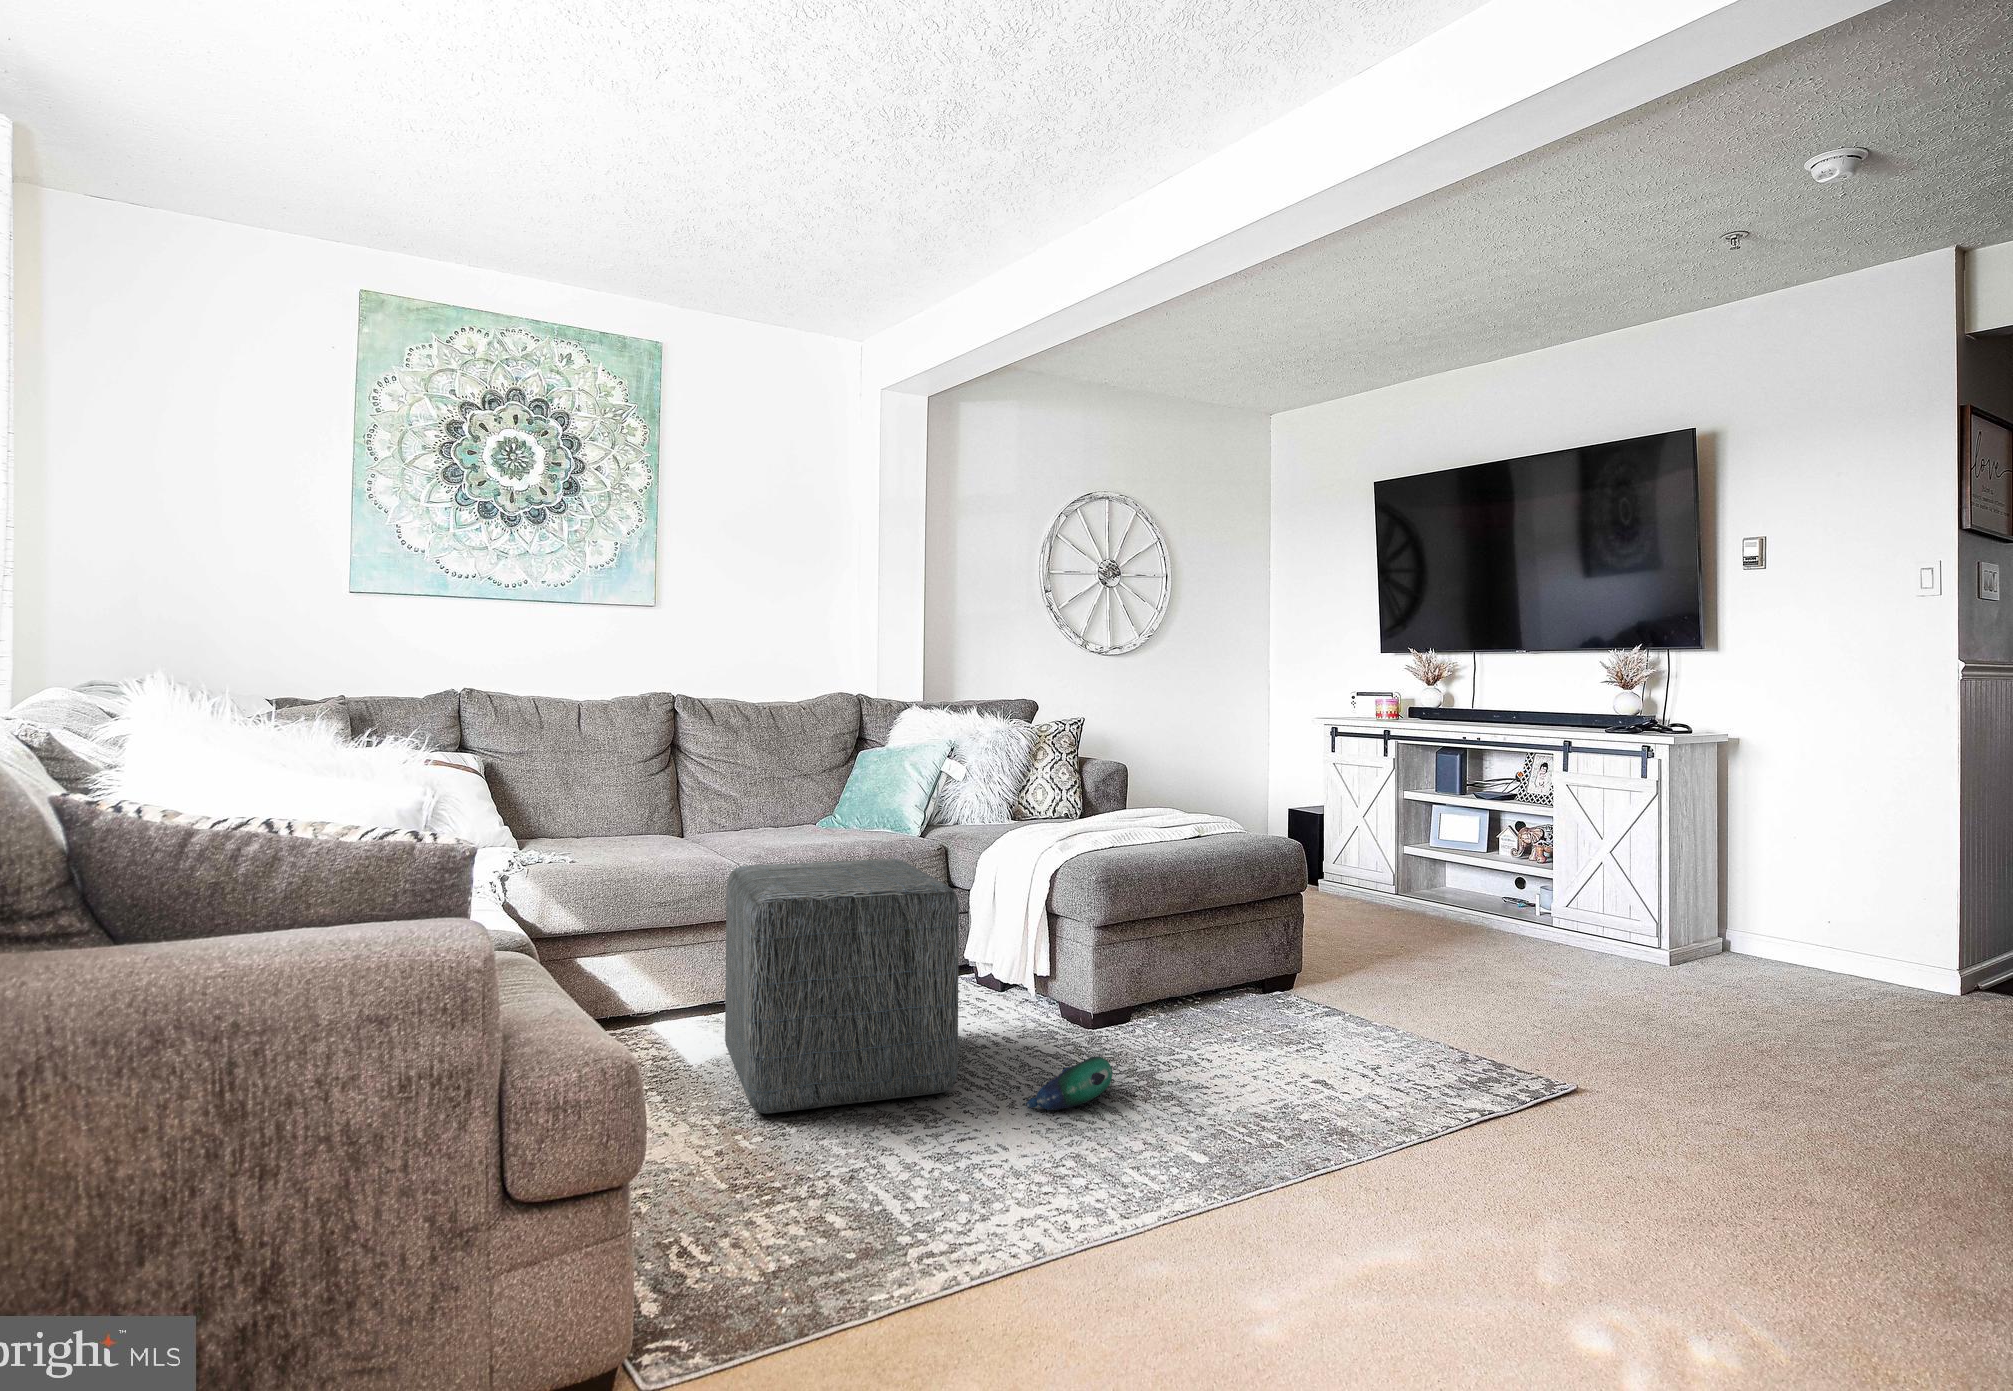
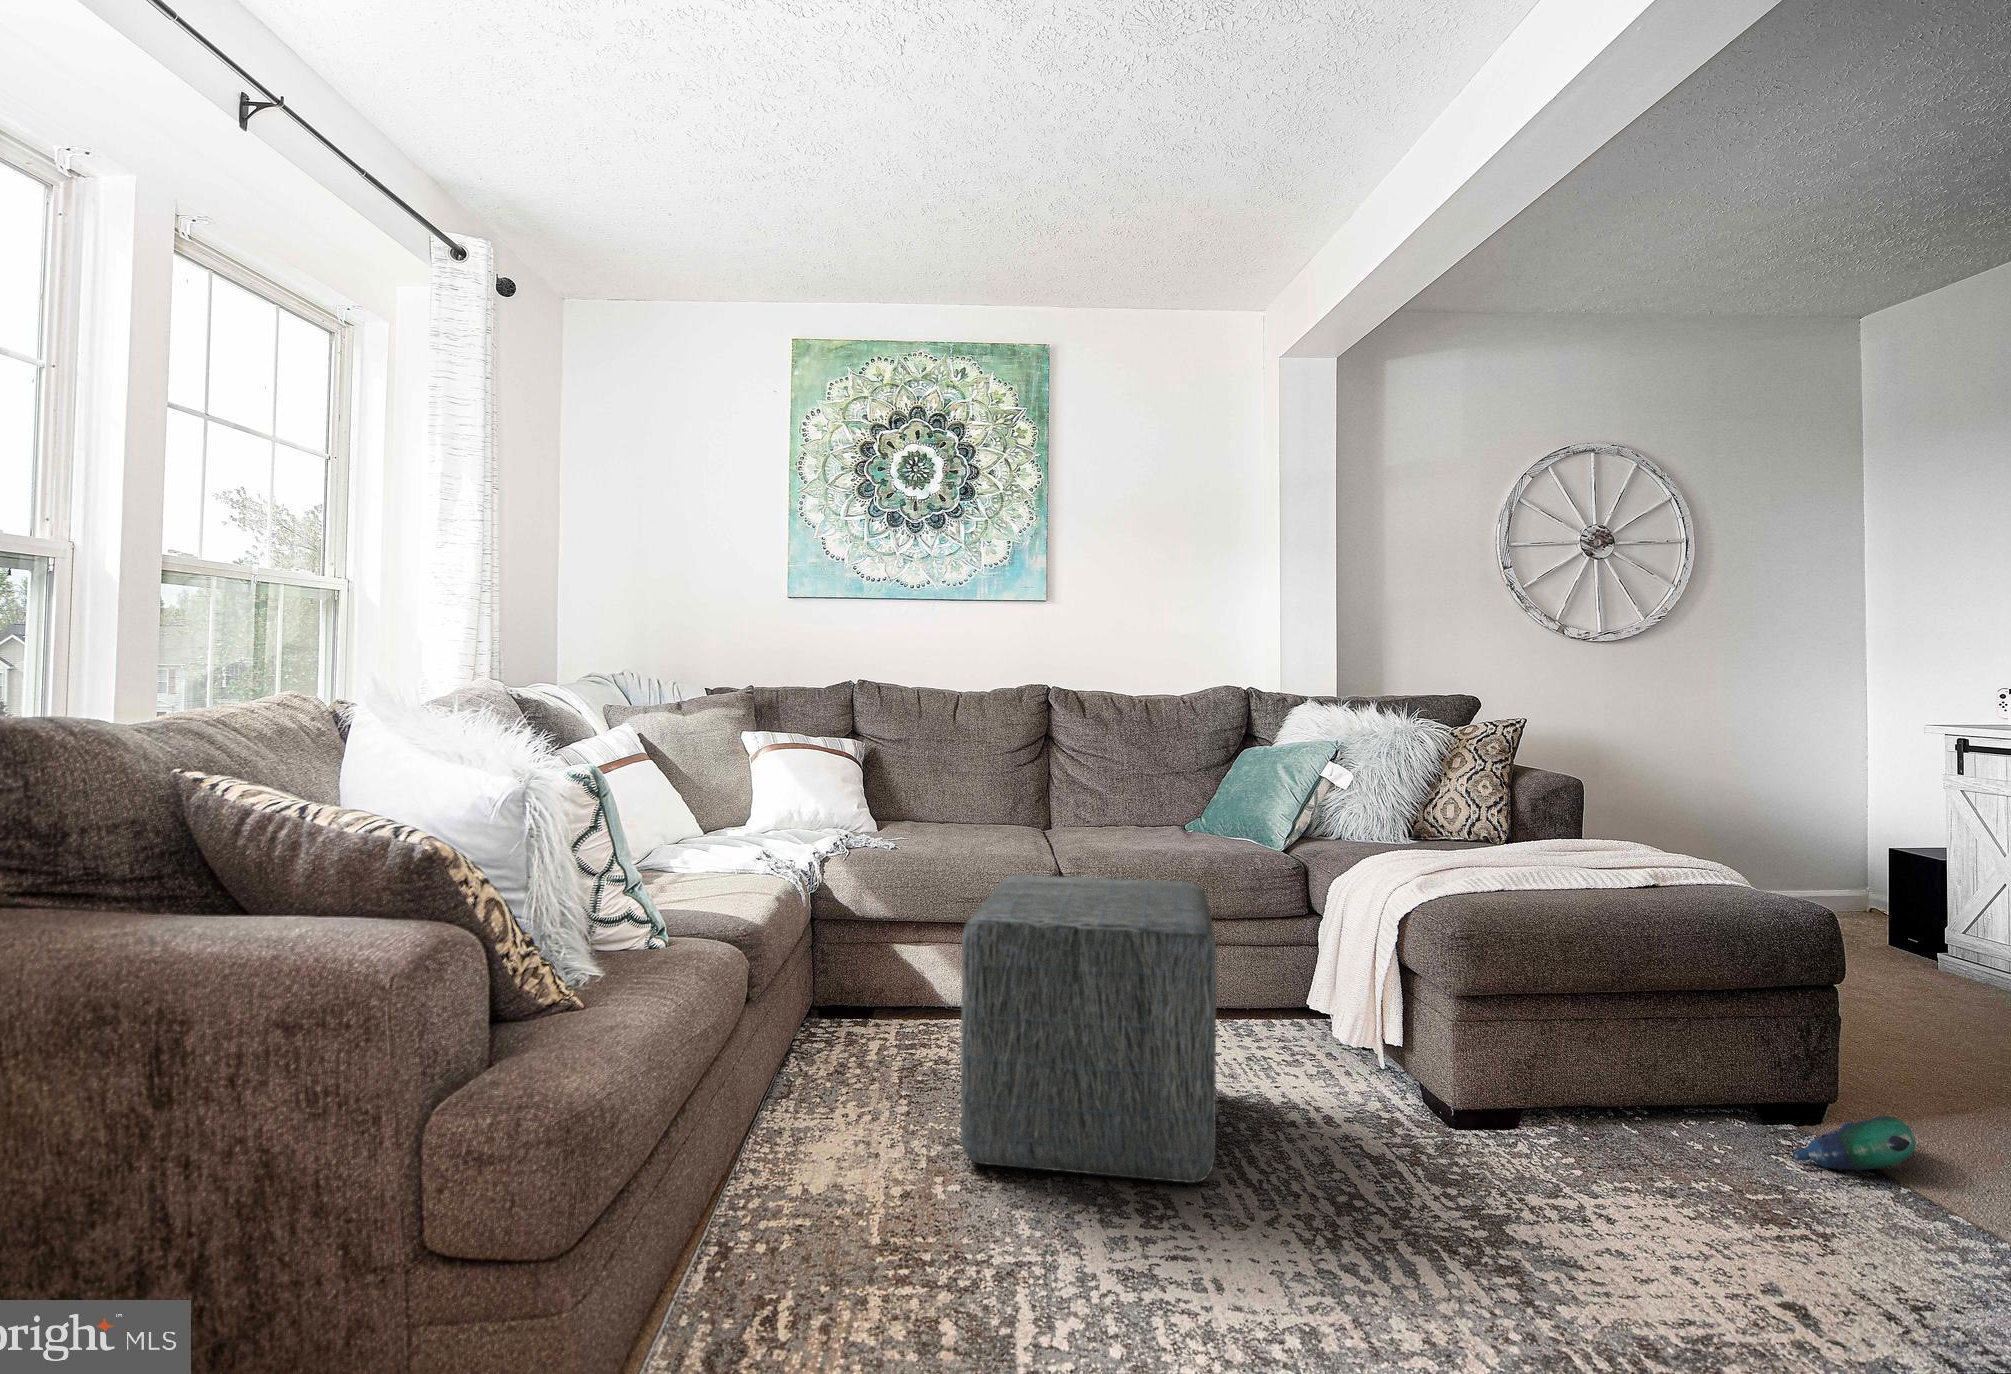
plush toy: present [1026,1057,1112,1111] -> present [1793,1116,1915,1171]

